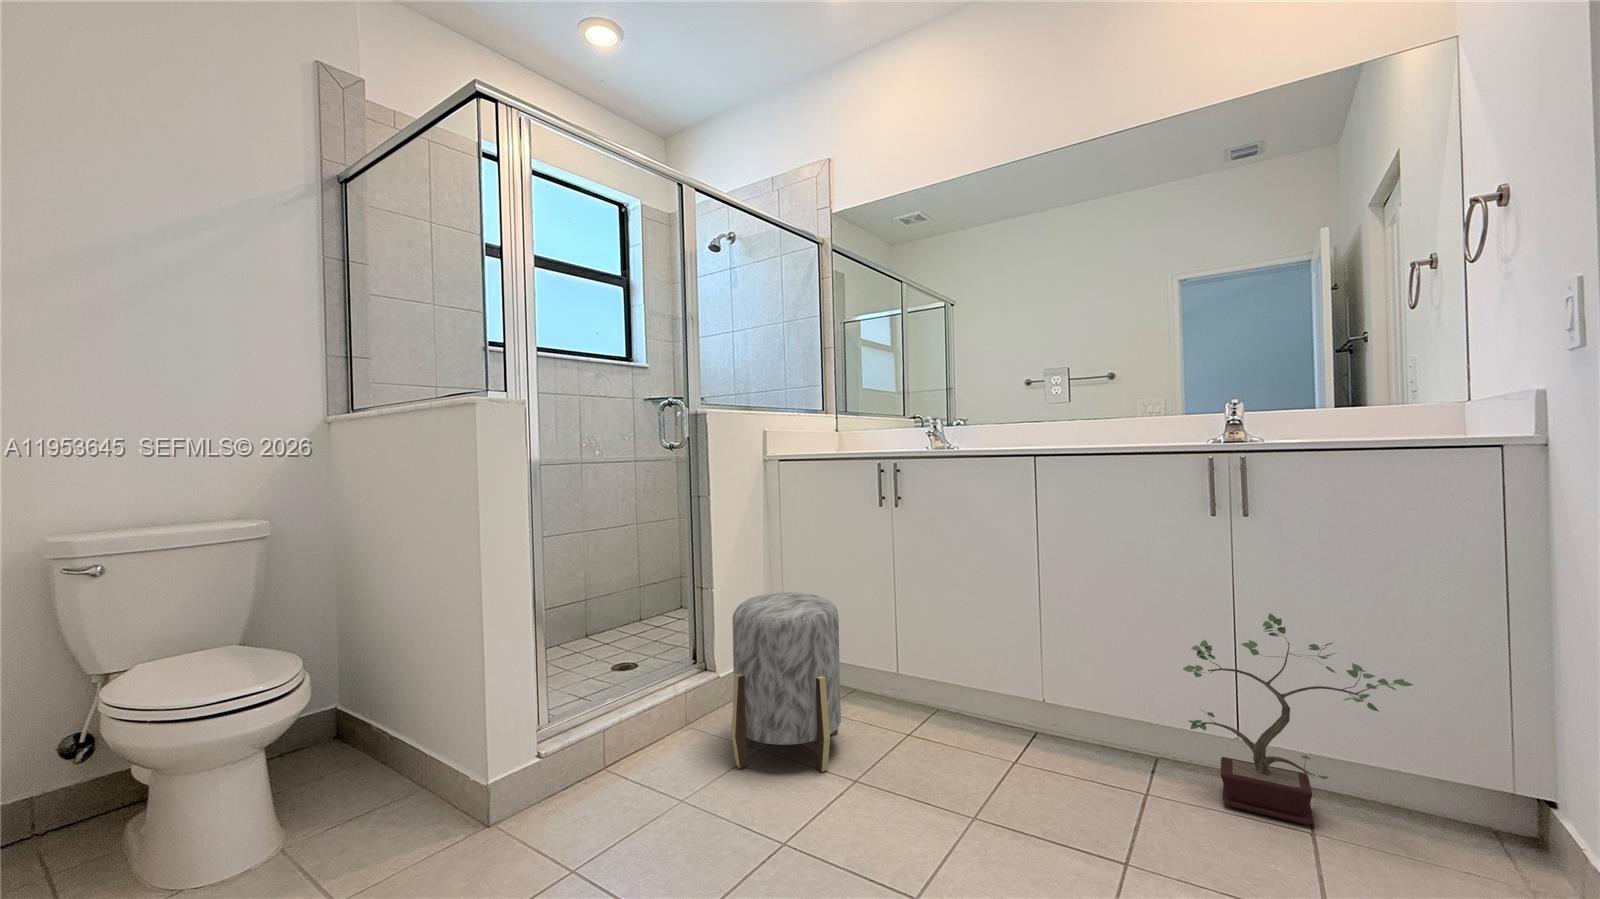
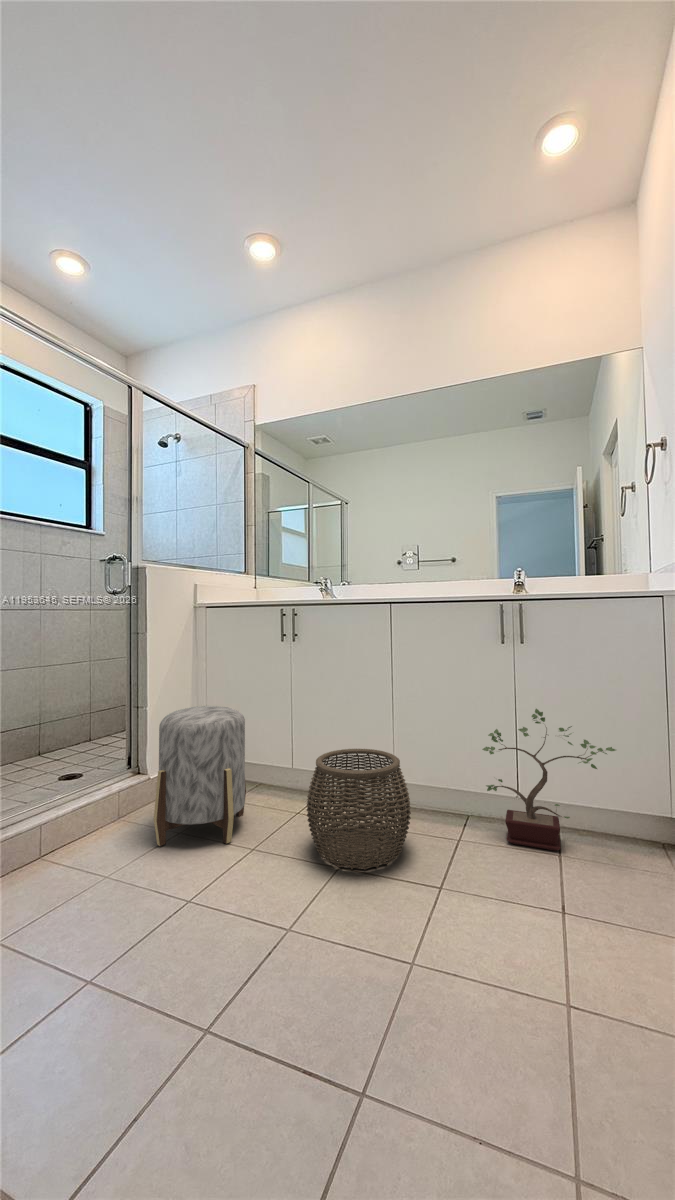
woven basket: none [927,658,1076,826] -> present [307,749,411,870]

